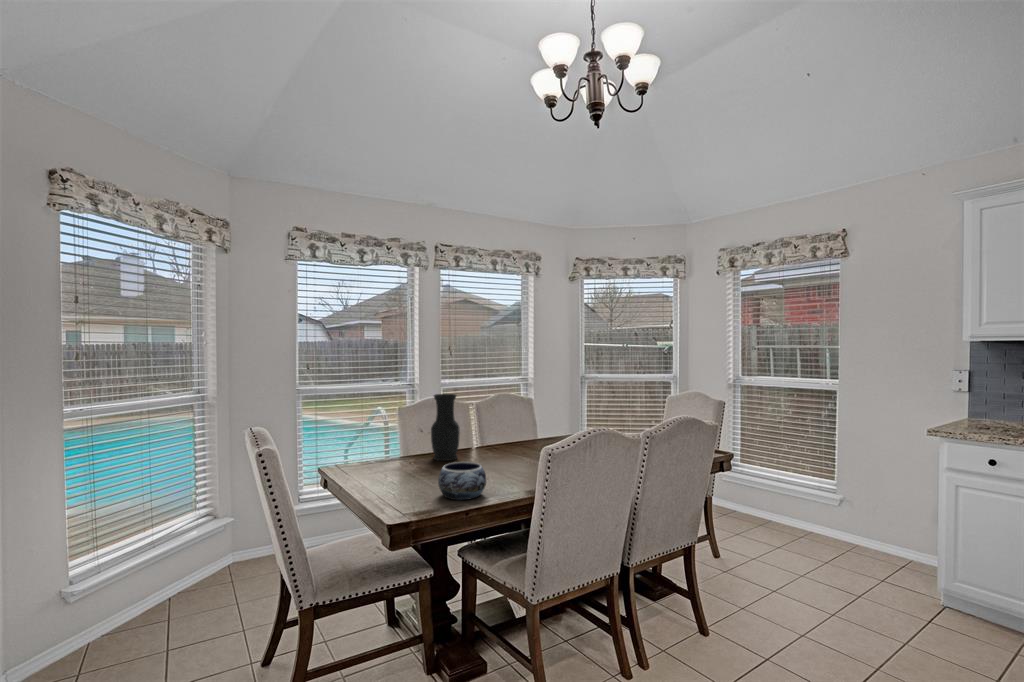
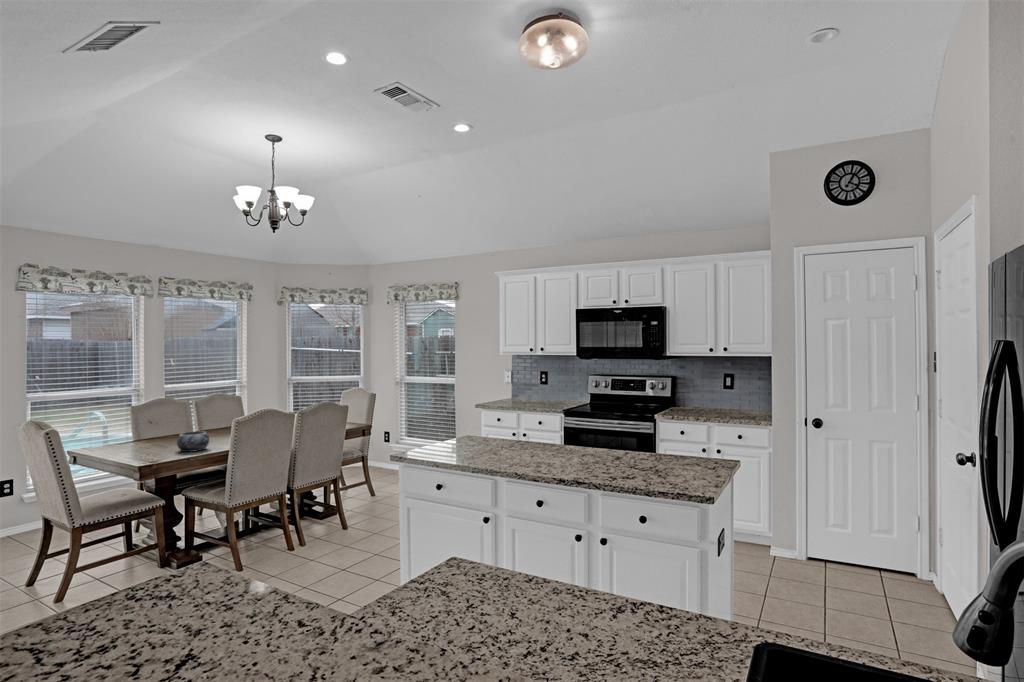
vase: present [431,394,460,461] -> none [165,393,187,439]

